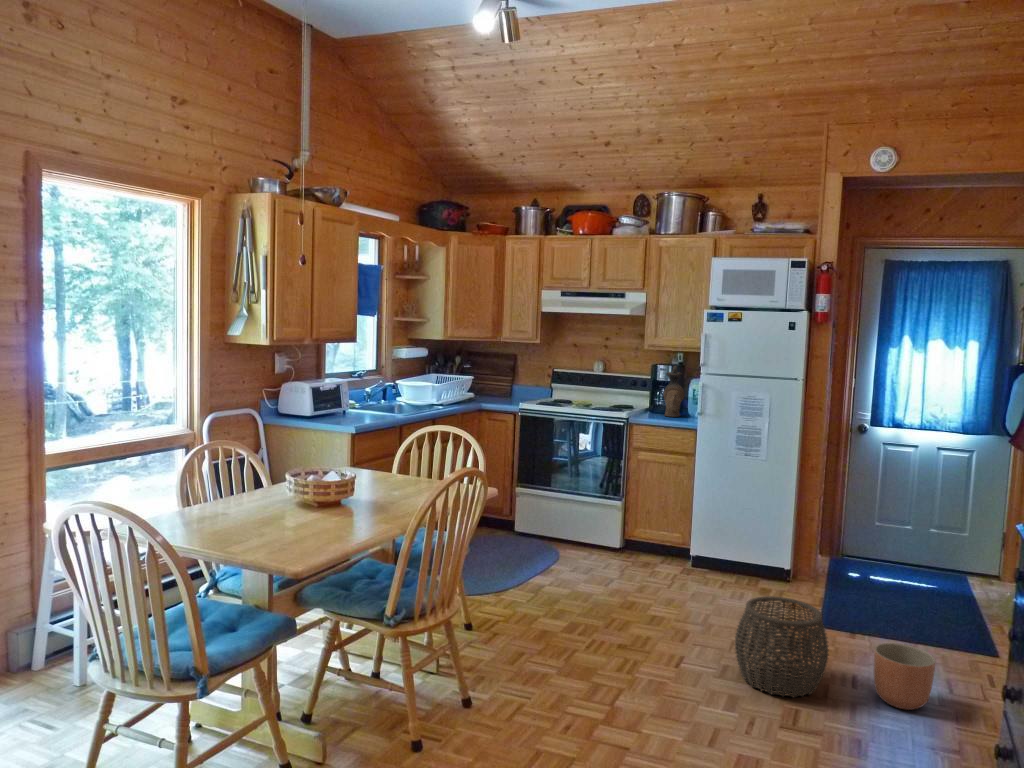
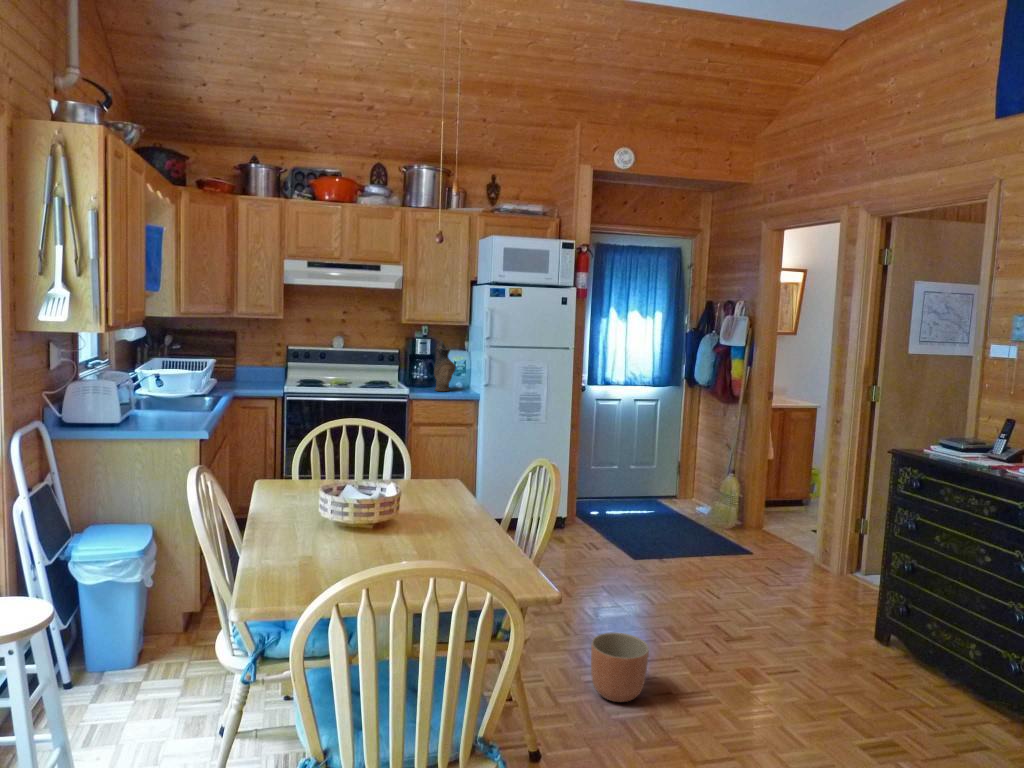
woven basket: present [735,596,829,697] -> none [612,549,692,636]
planter: present [874,643,936,710] -> present [591,632,649,702]

